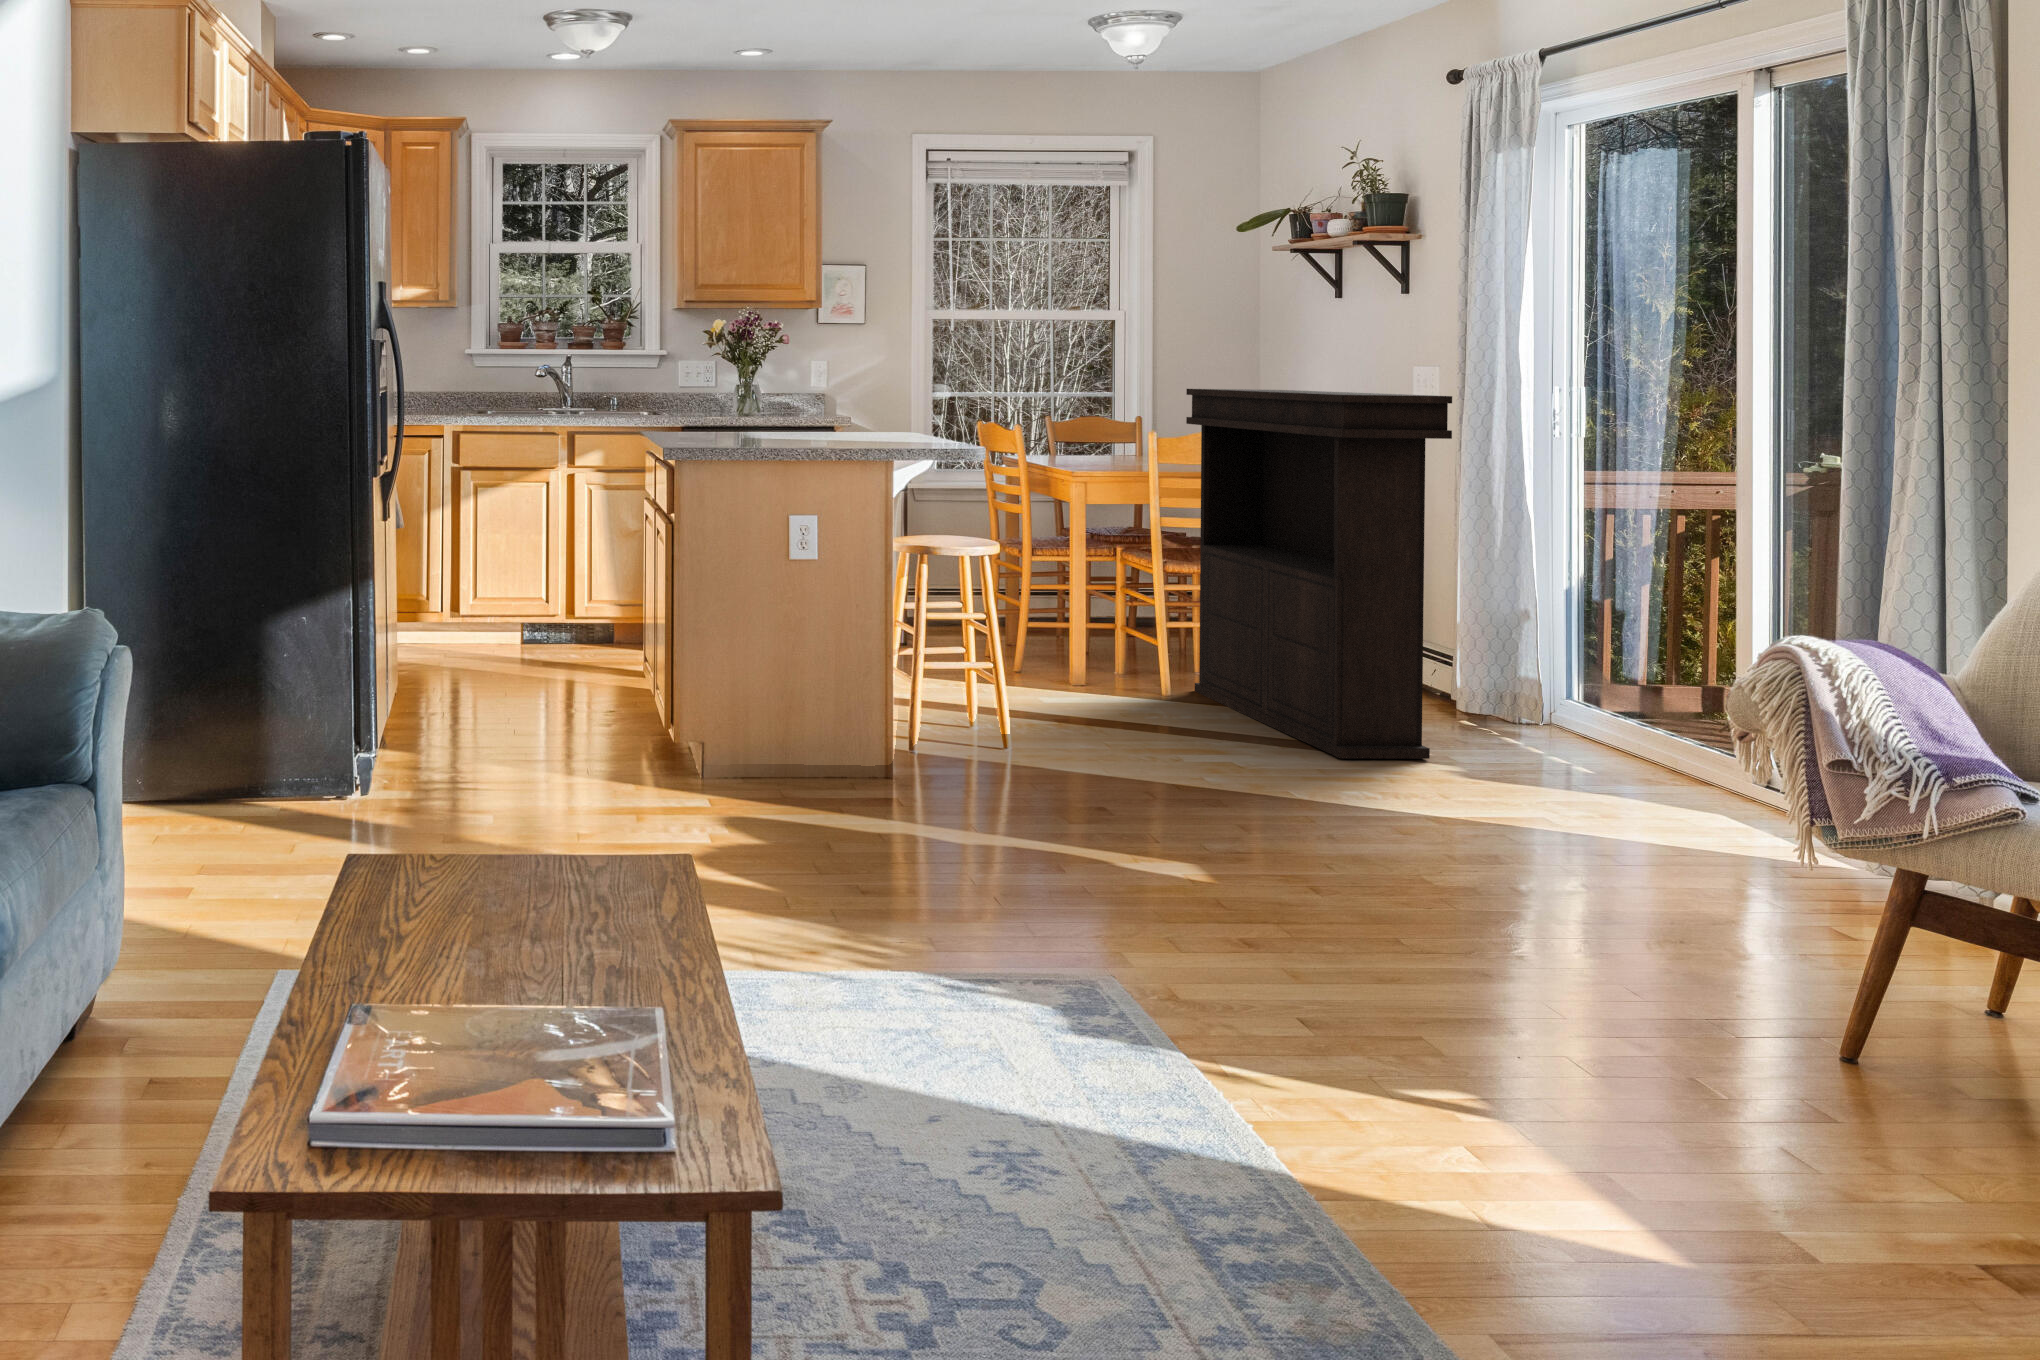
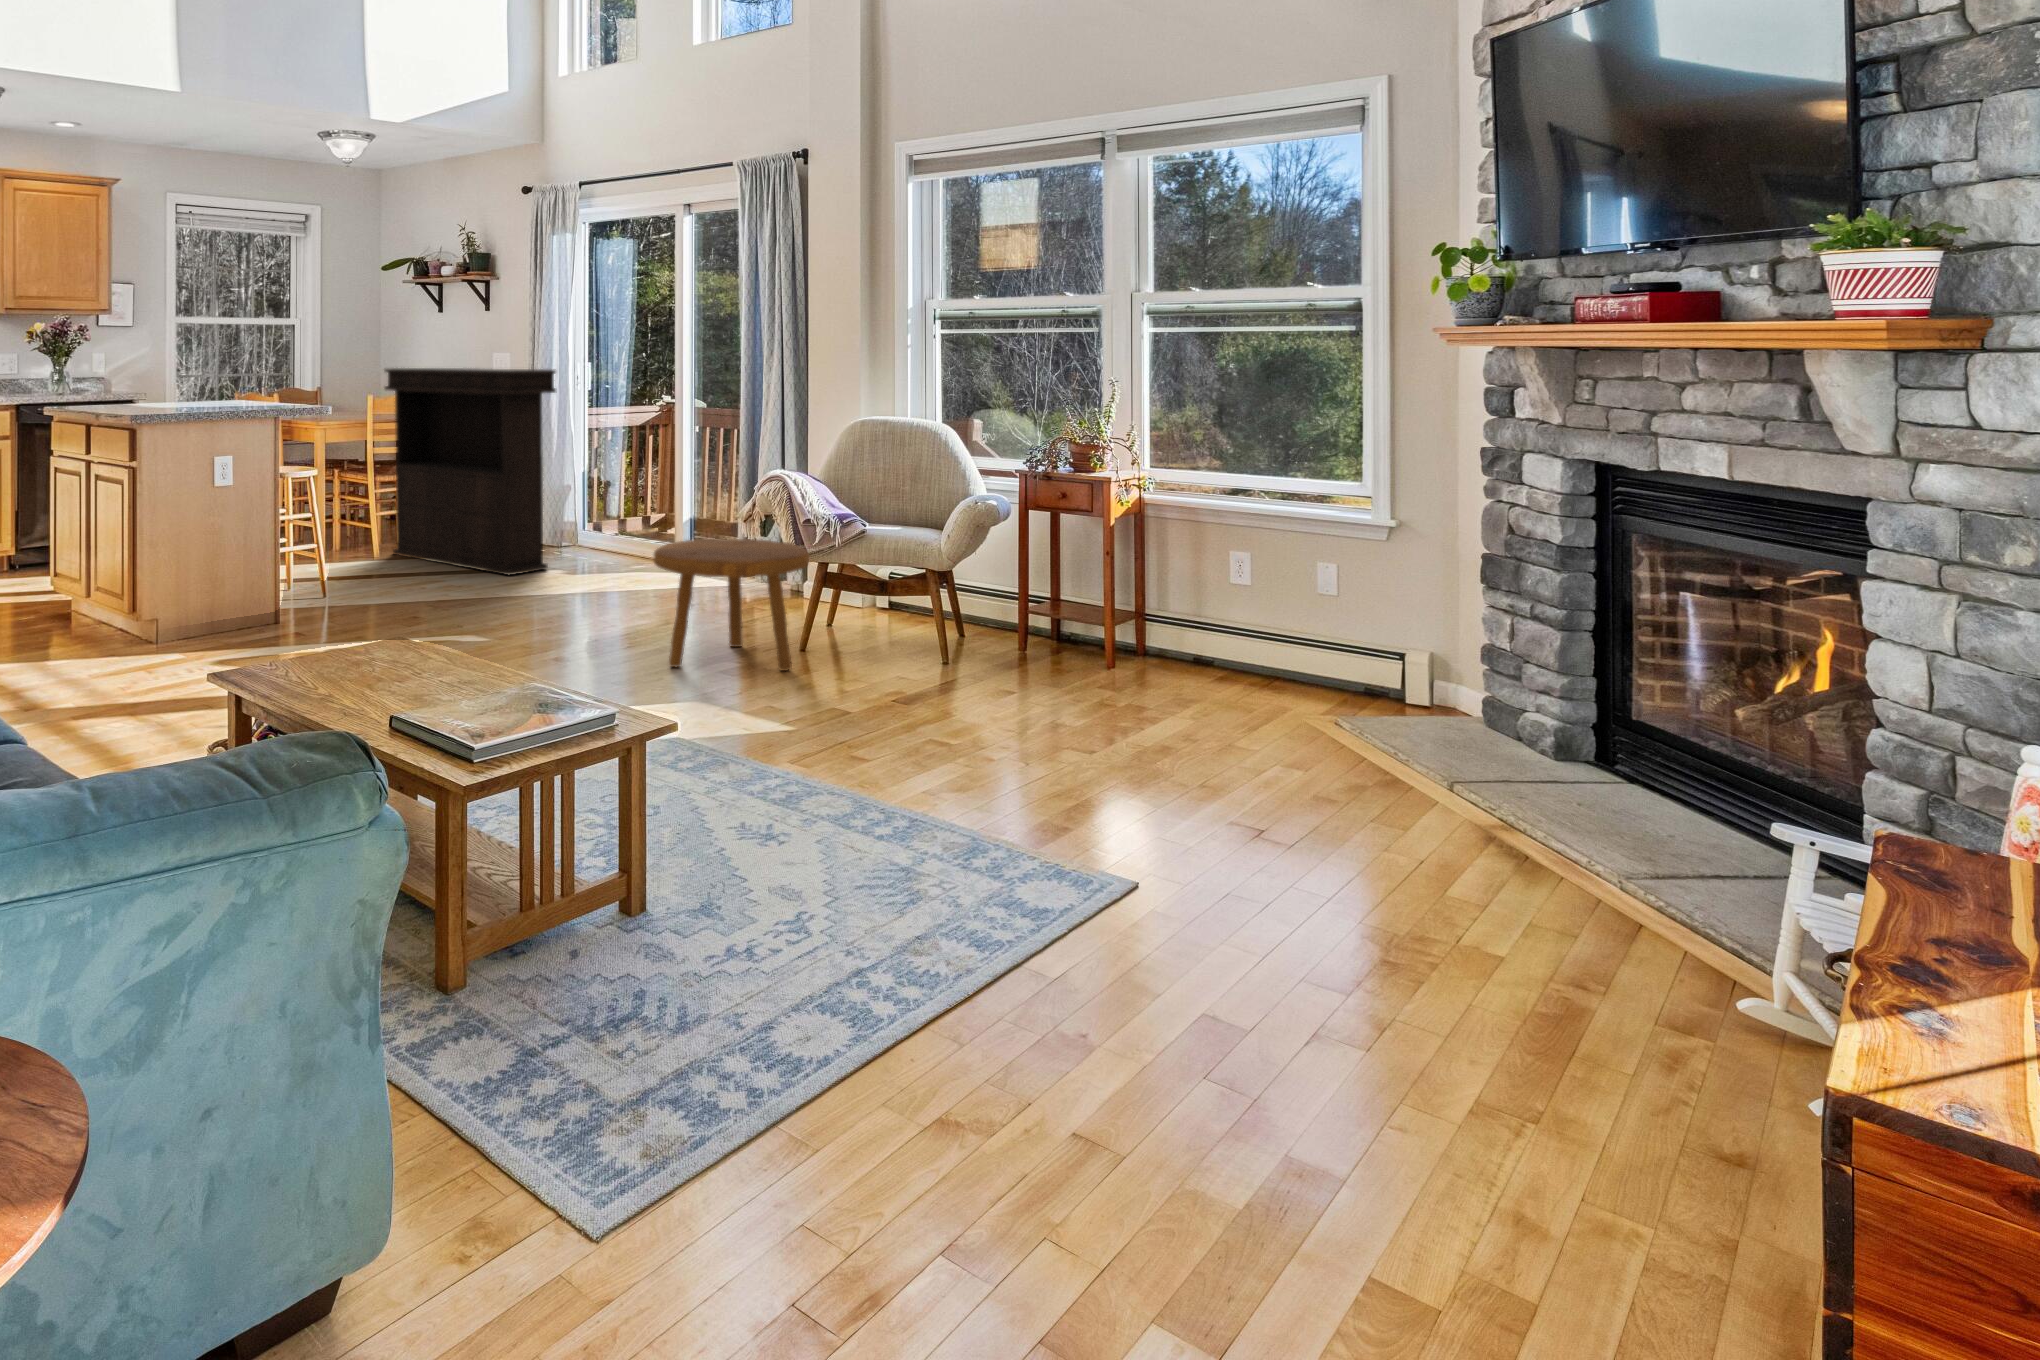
footstool: none [1411,748,1804,1086] -> present [654,539,809,671]

